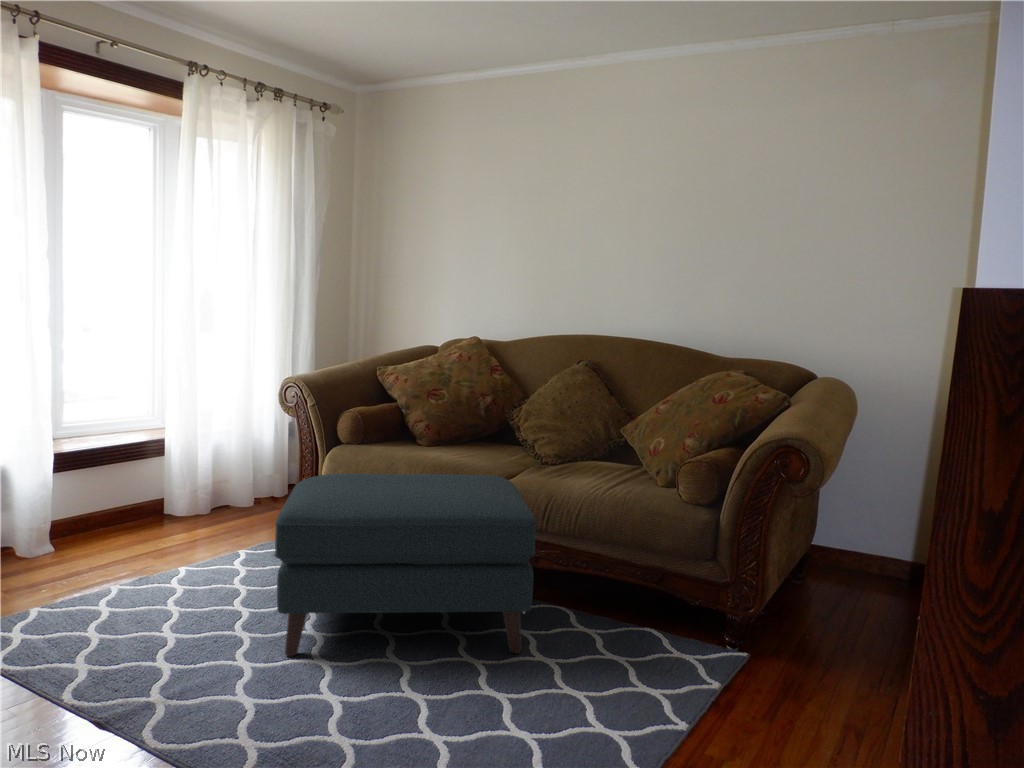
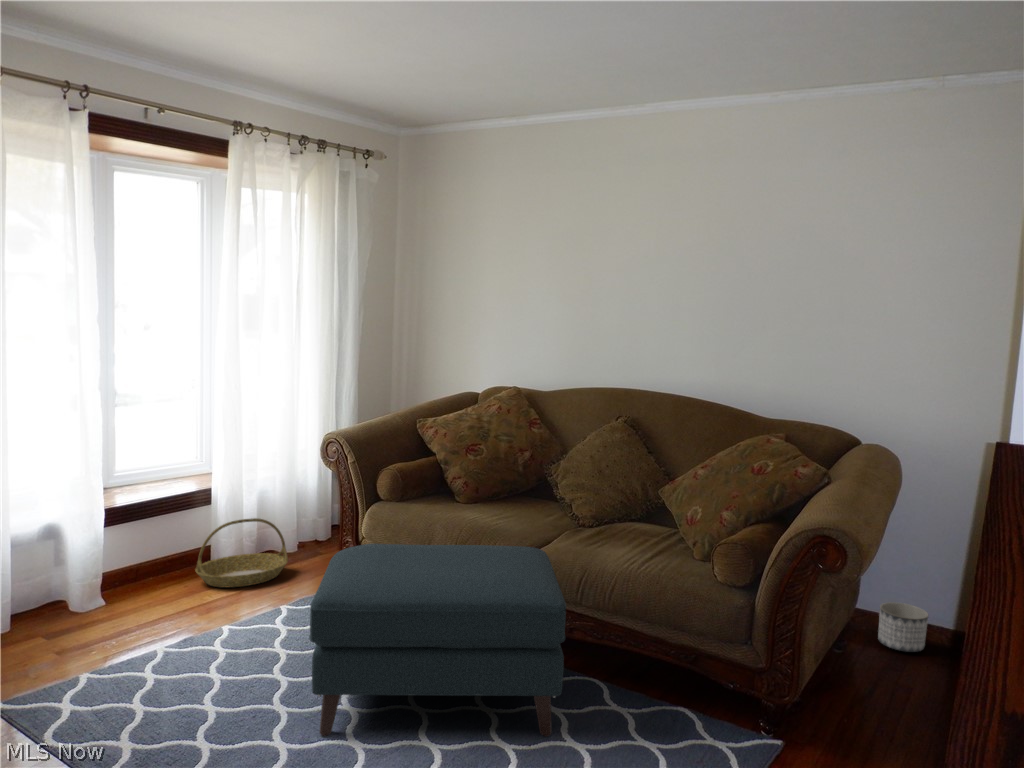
basket: none [149,466,246,535] -> present [195,518,288,587]
planter: none [831,536,879,581] -> present [878,602,928,652]

